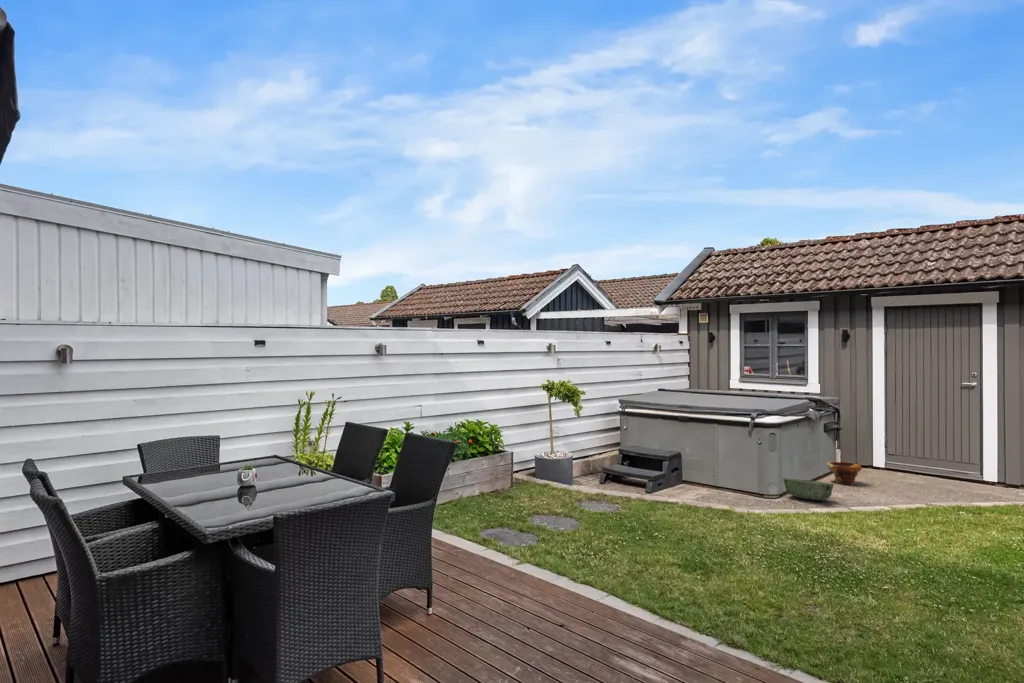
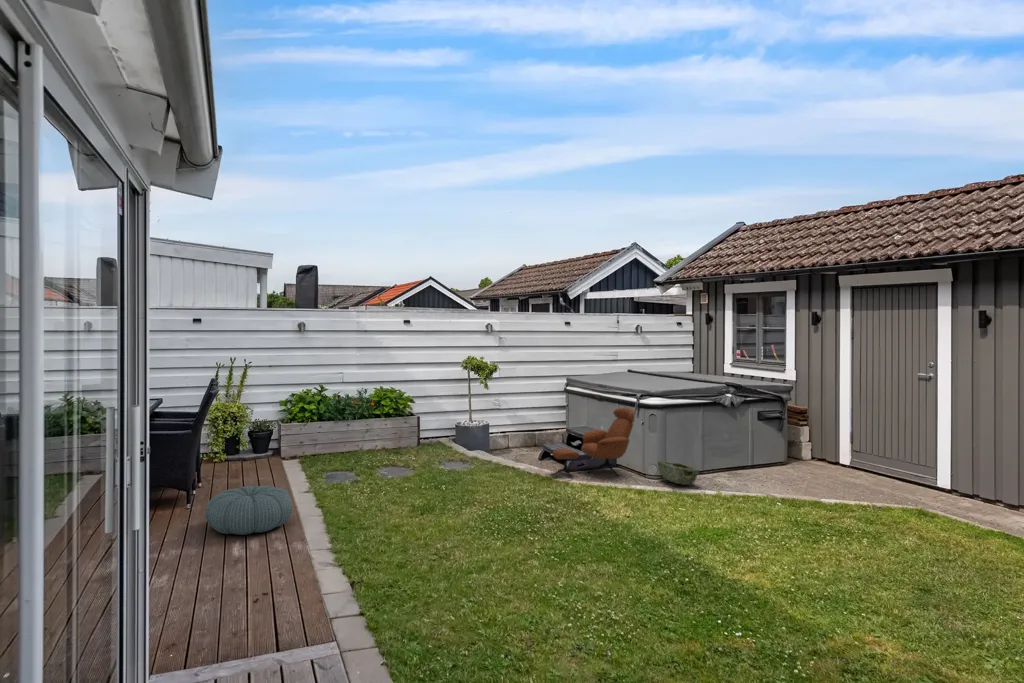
lounge chair: none [686,426,755,506] -> present [552,408,635,477]
planter: present [828,462,861,485] -> none [752,452,787,477]
pouf: none [517,565,637,650] -> present [205,485,292,535]

